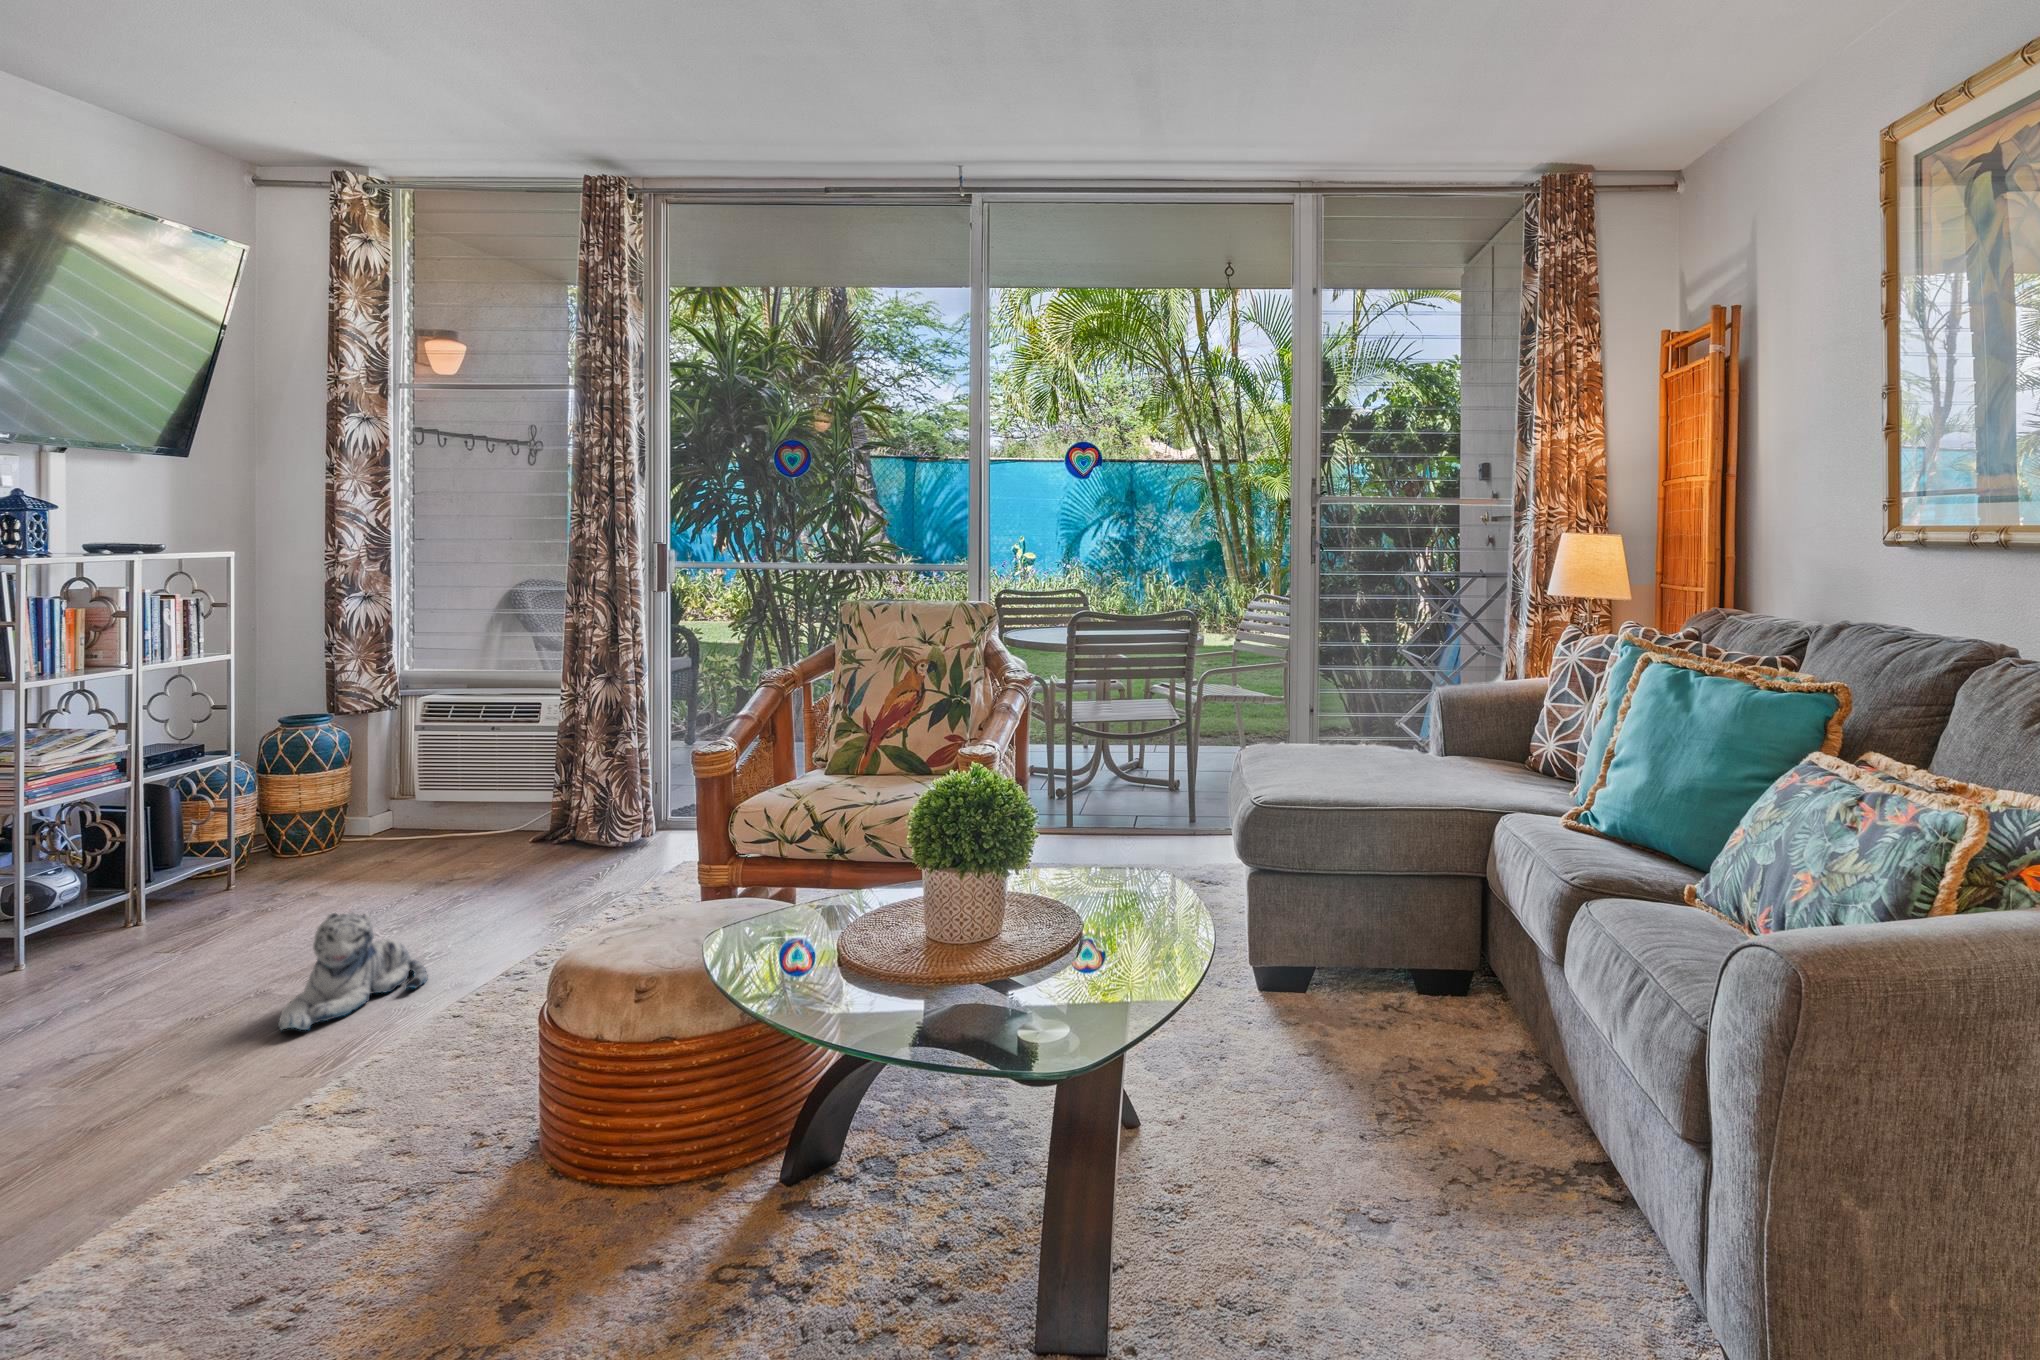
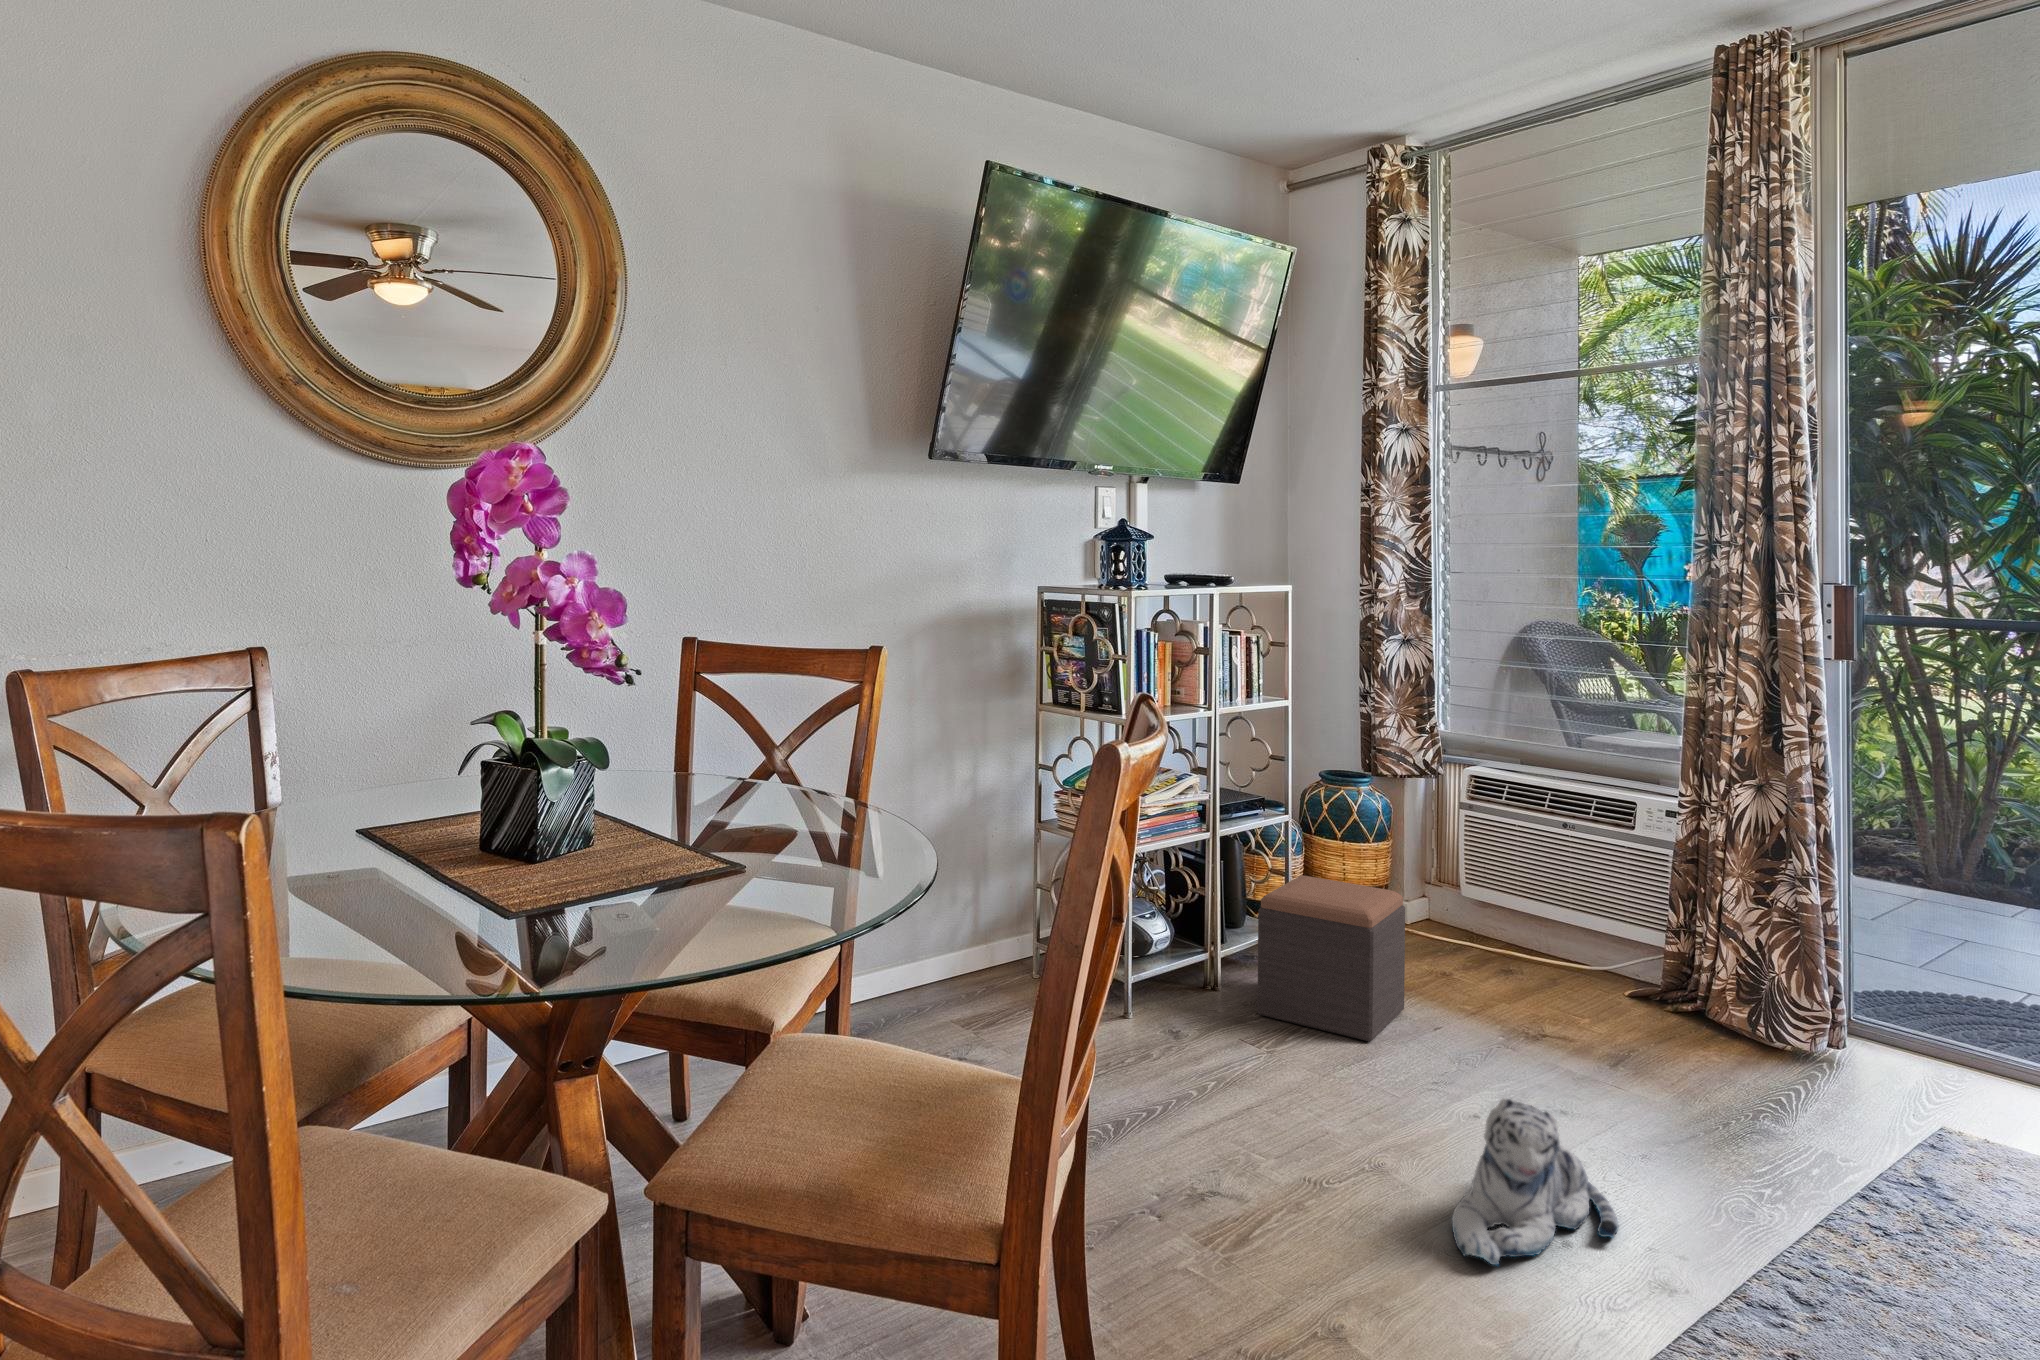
footstool: none [170,797,330,927] -> present [1257,876,1405,1042]

